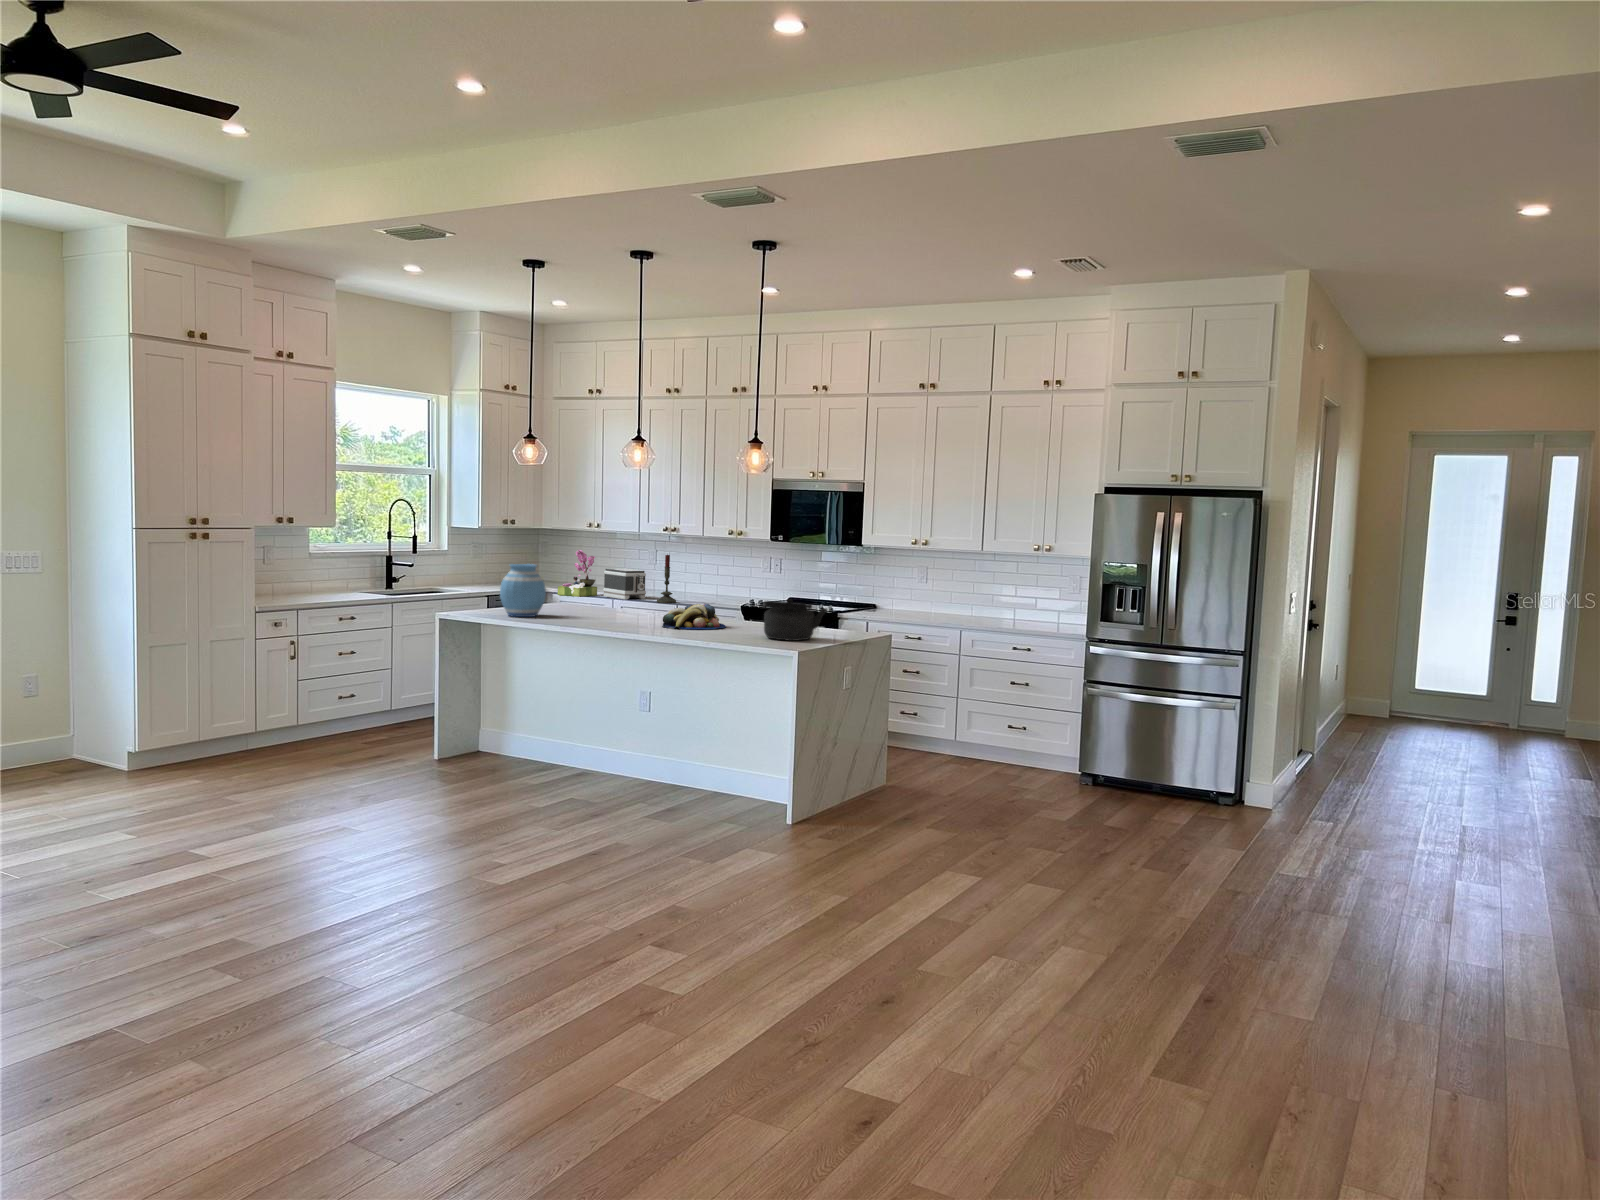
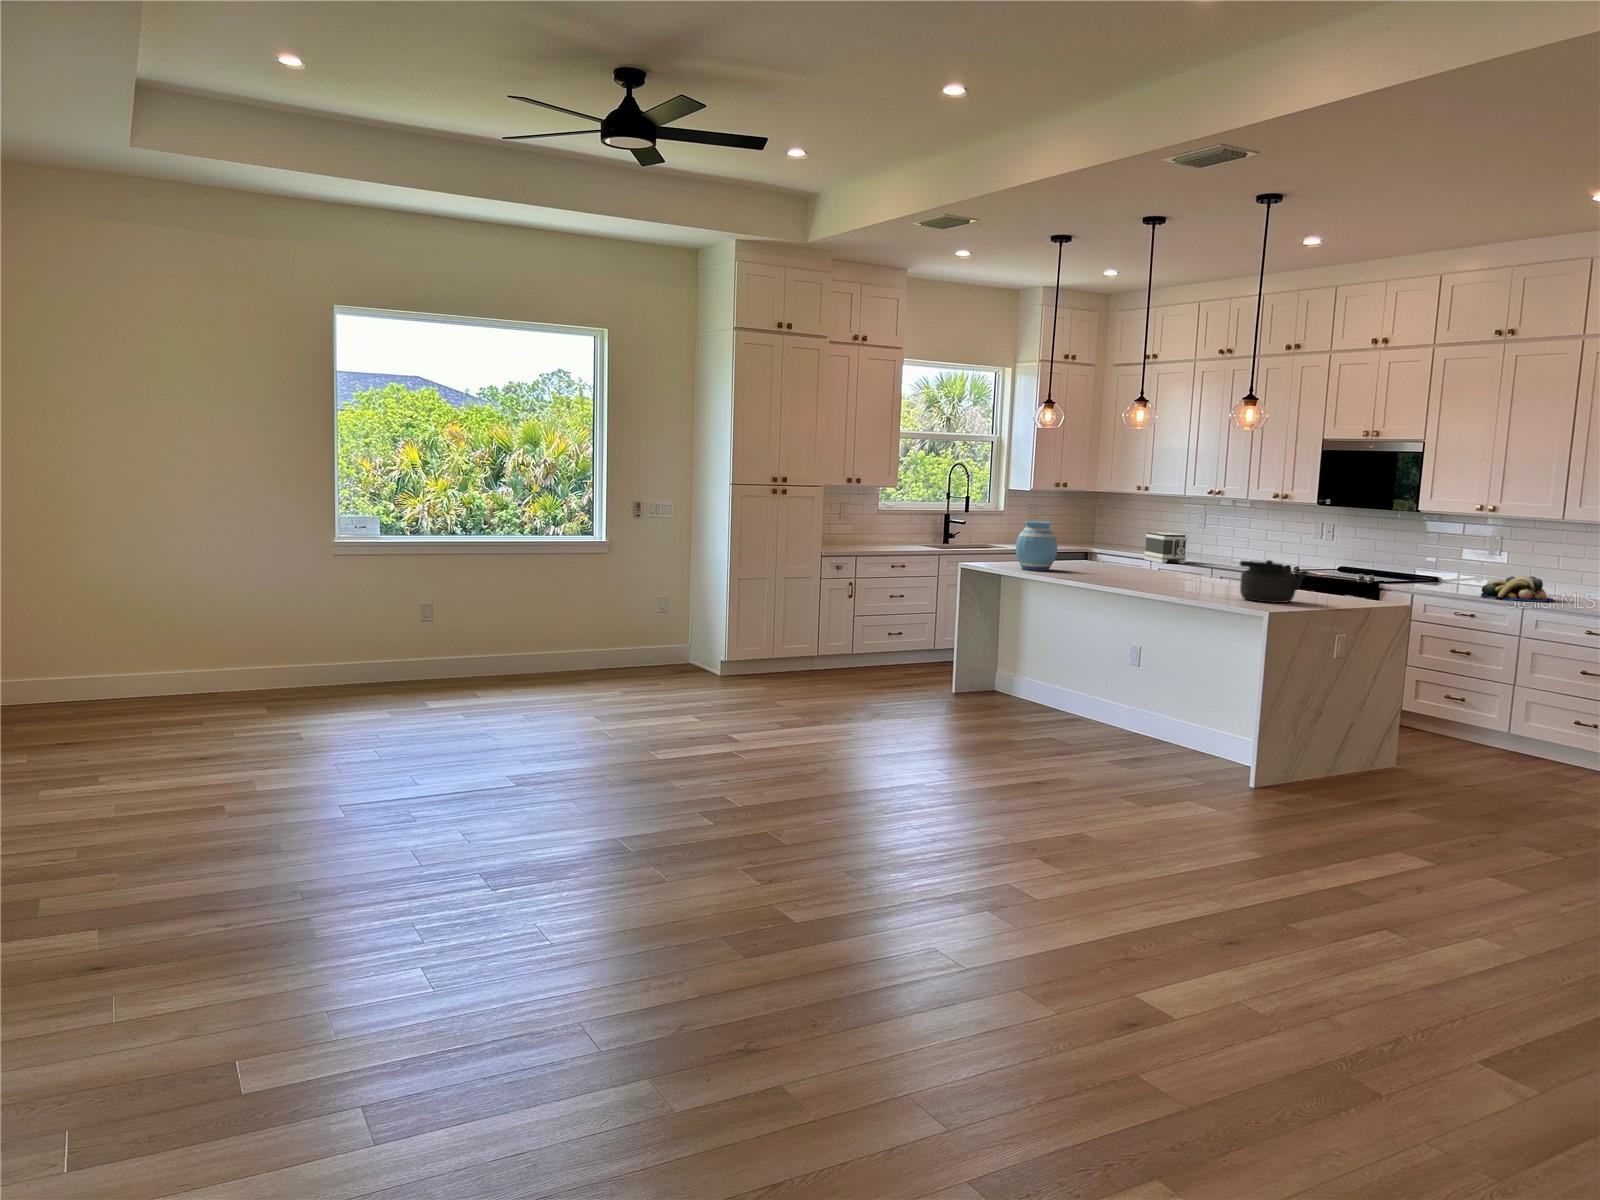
flower arrangement: present [558,550,597,597] -> none [1100,512,1141,559]
candle: present [657,555,676,603] -> none [1191,517,1212,568]
fruit bowl: present [662,604,726,630] -> present [1481,576,1555,602]

